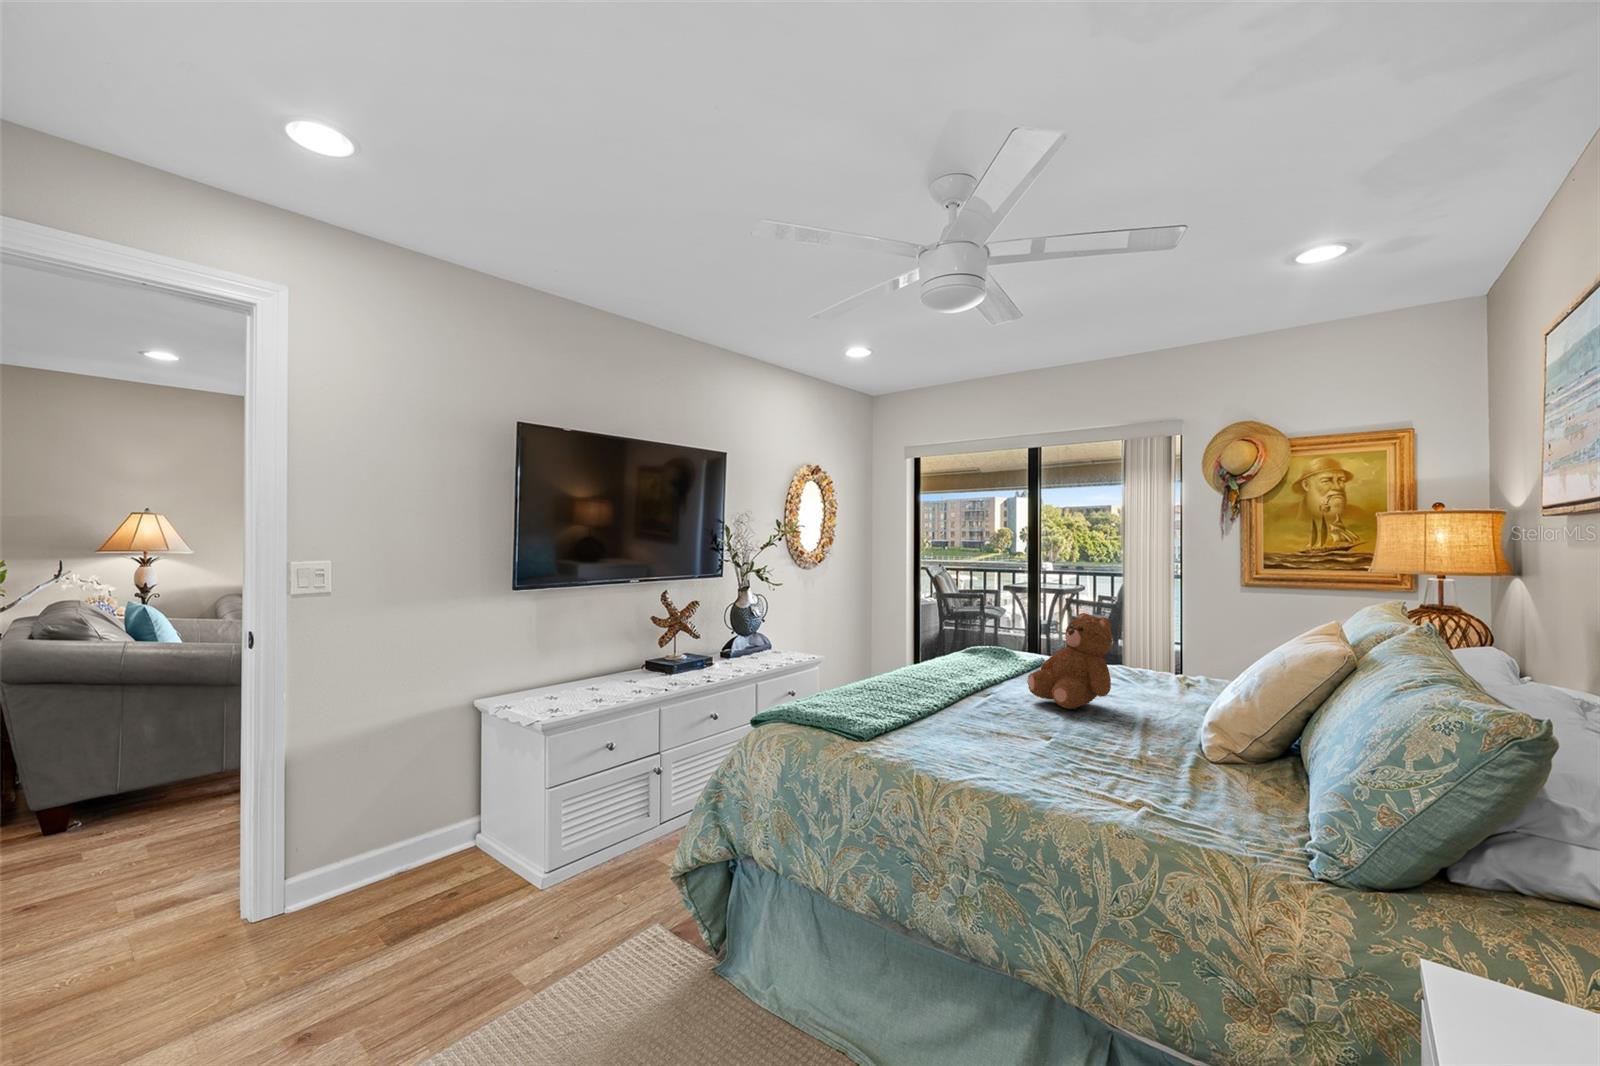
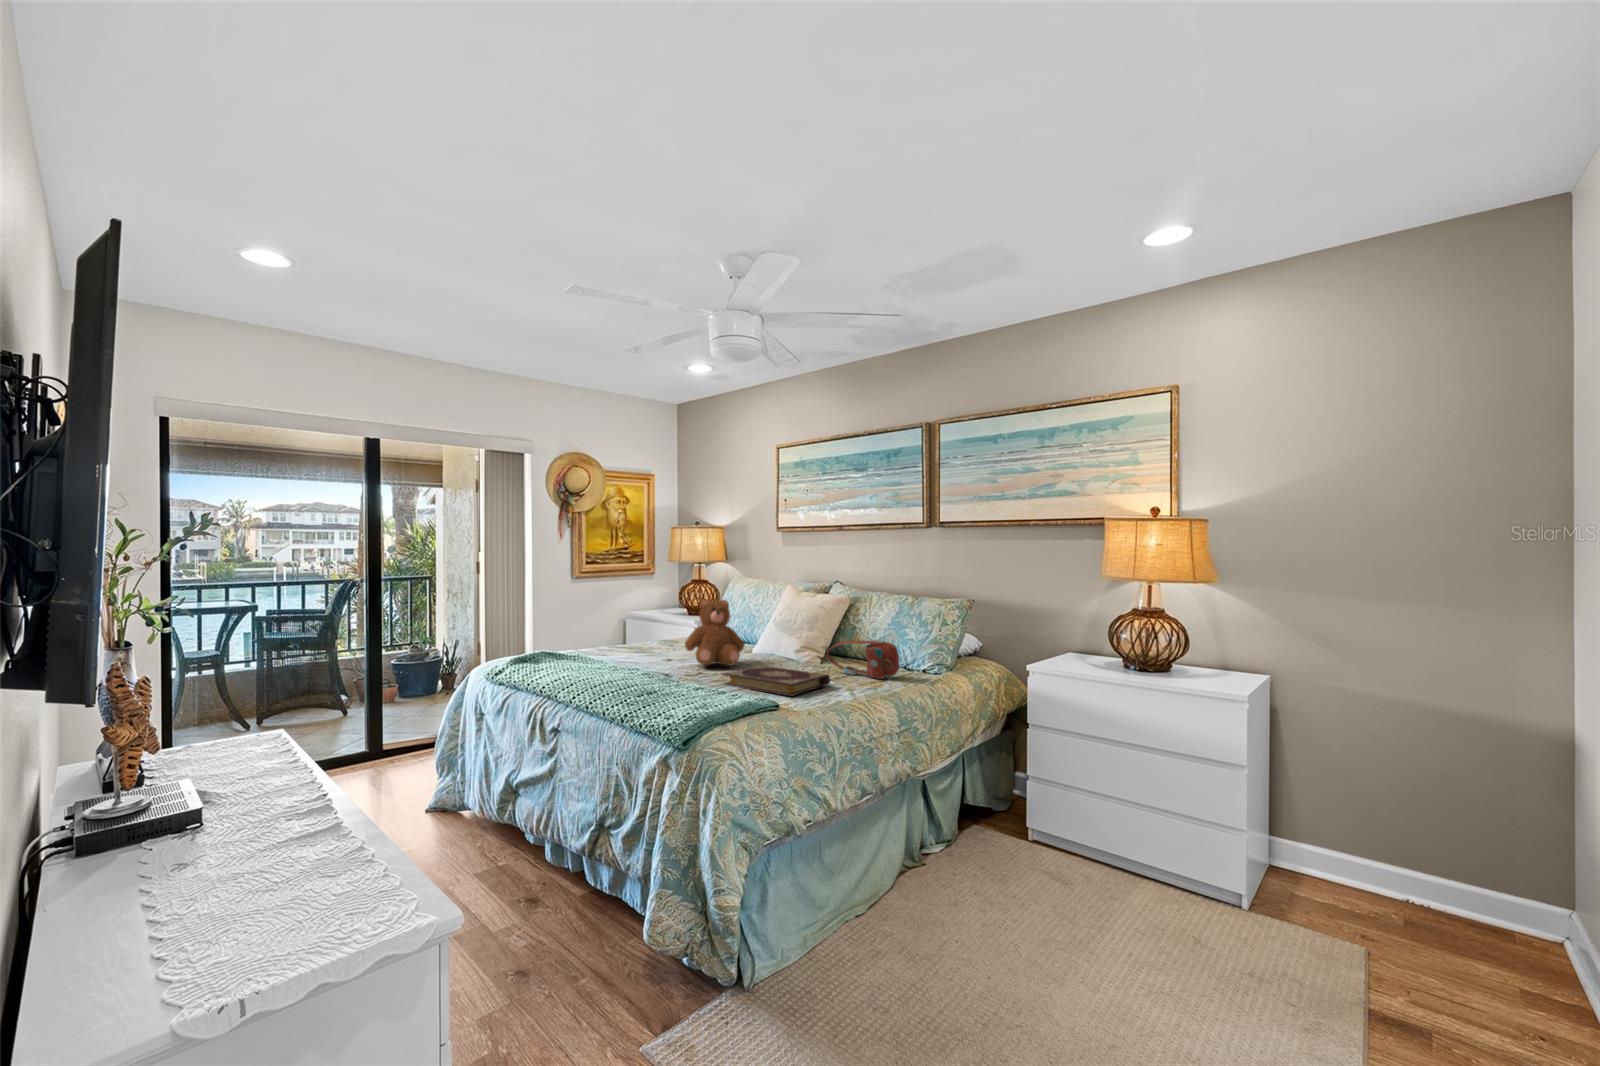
book: none [920,700,1049,761] -> present [723,665,830,697]
handbag: none [1109,714,1171,808] -> present [827,641,899,679]

